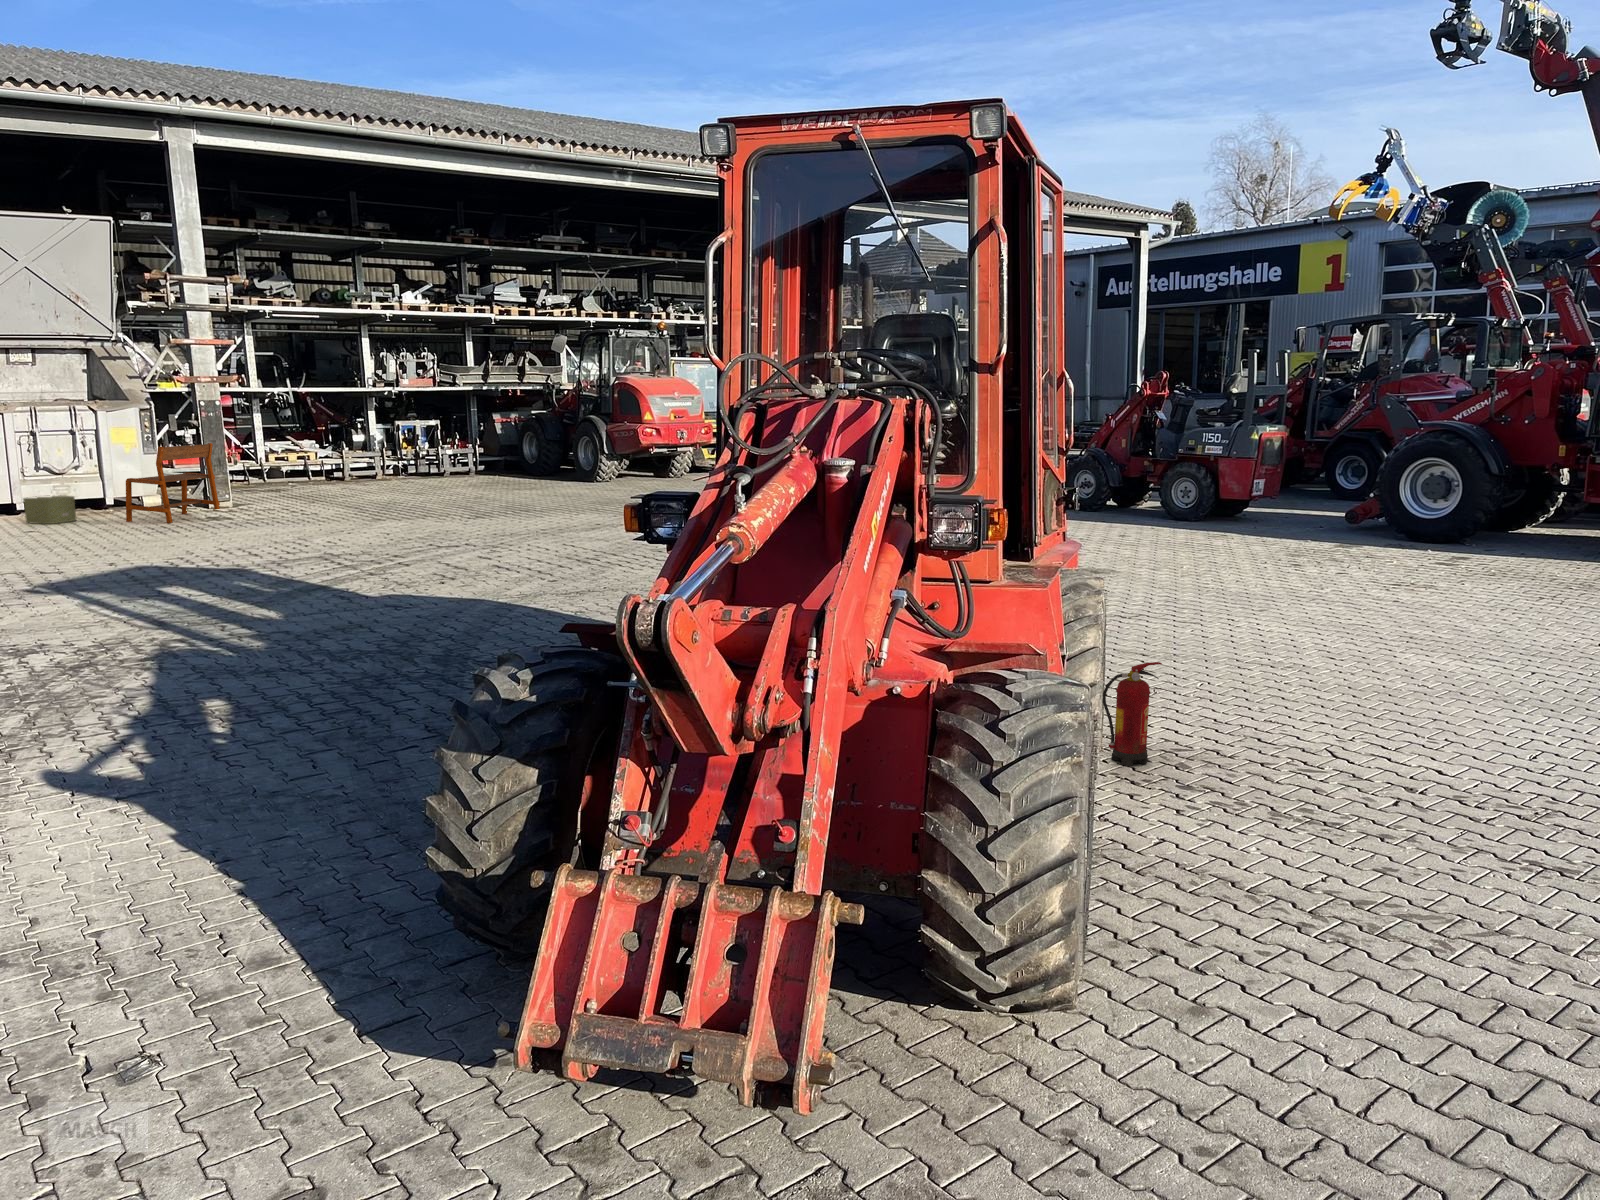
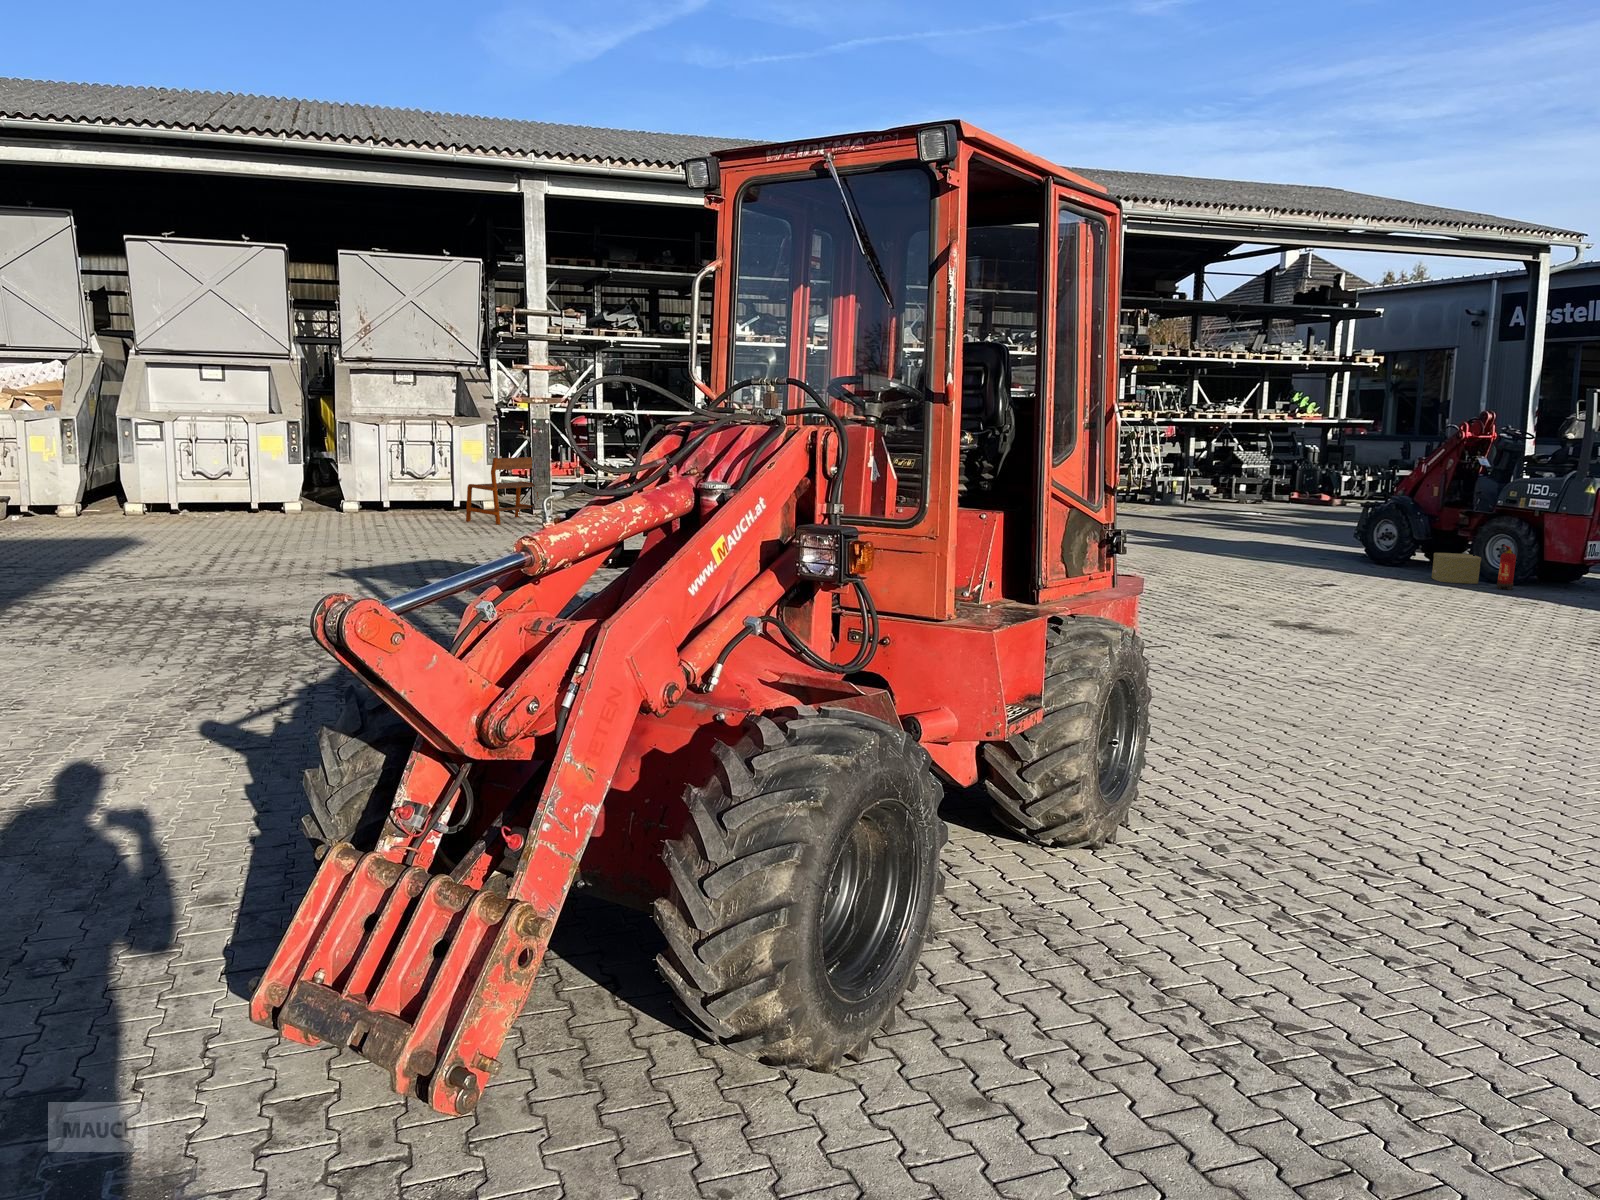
storage box: present [23,496,76,524] -> present [1432,553,1481,584]
fire extinguisher: present [1103,662,1162,766] -> present [1497,546,1516,590]

